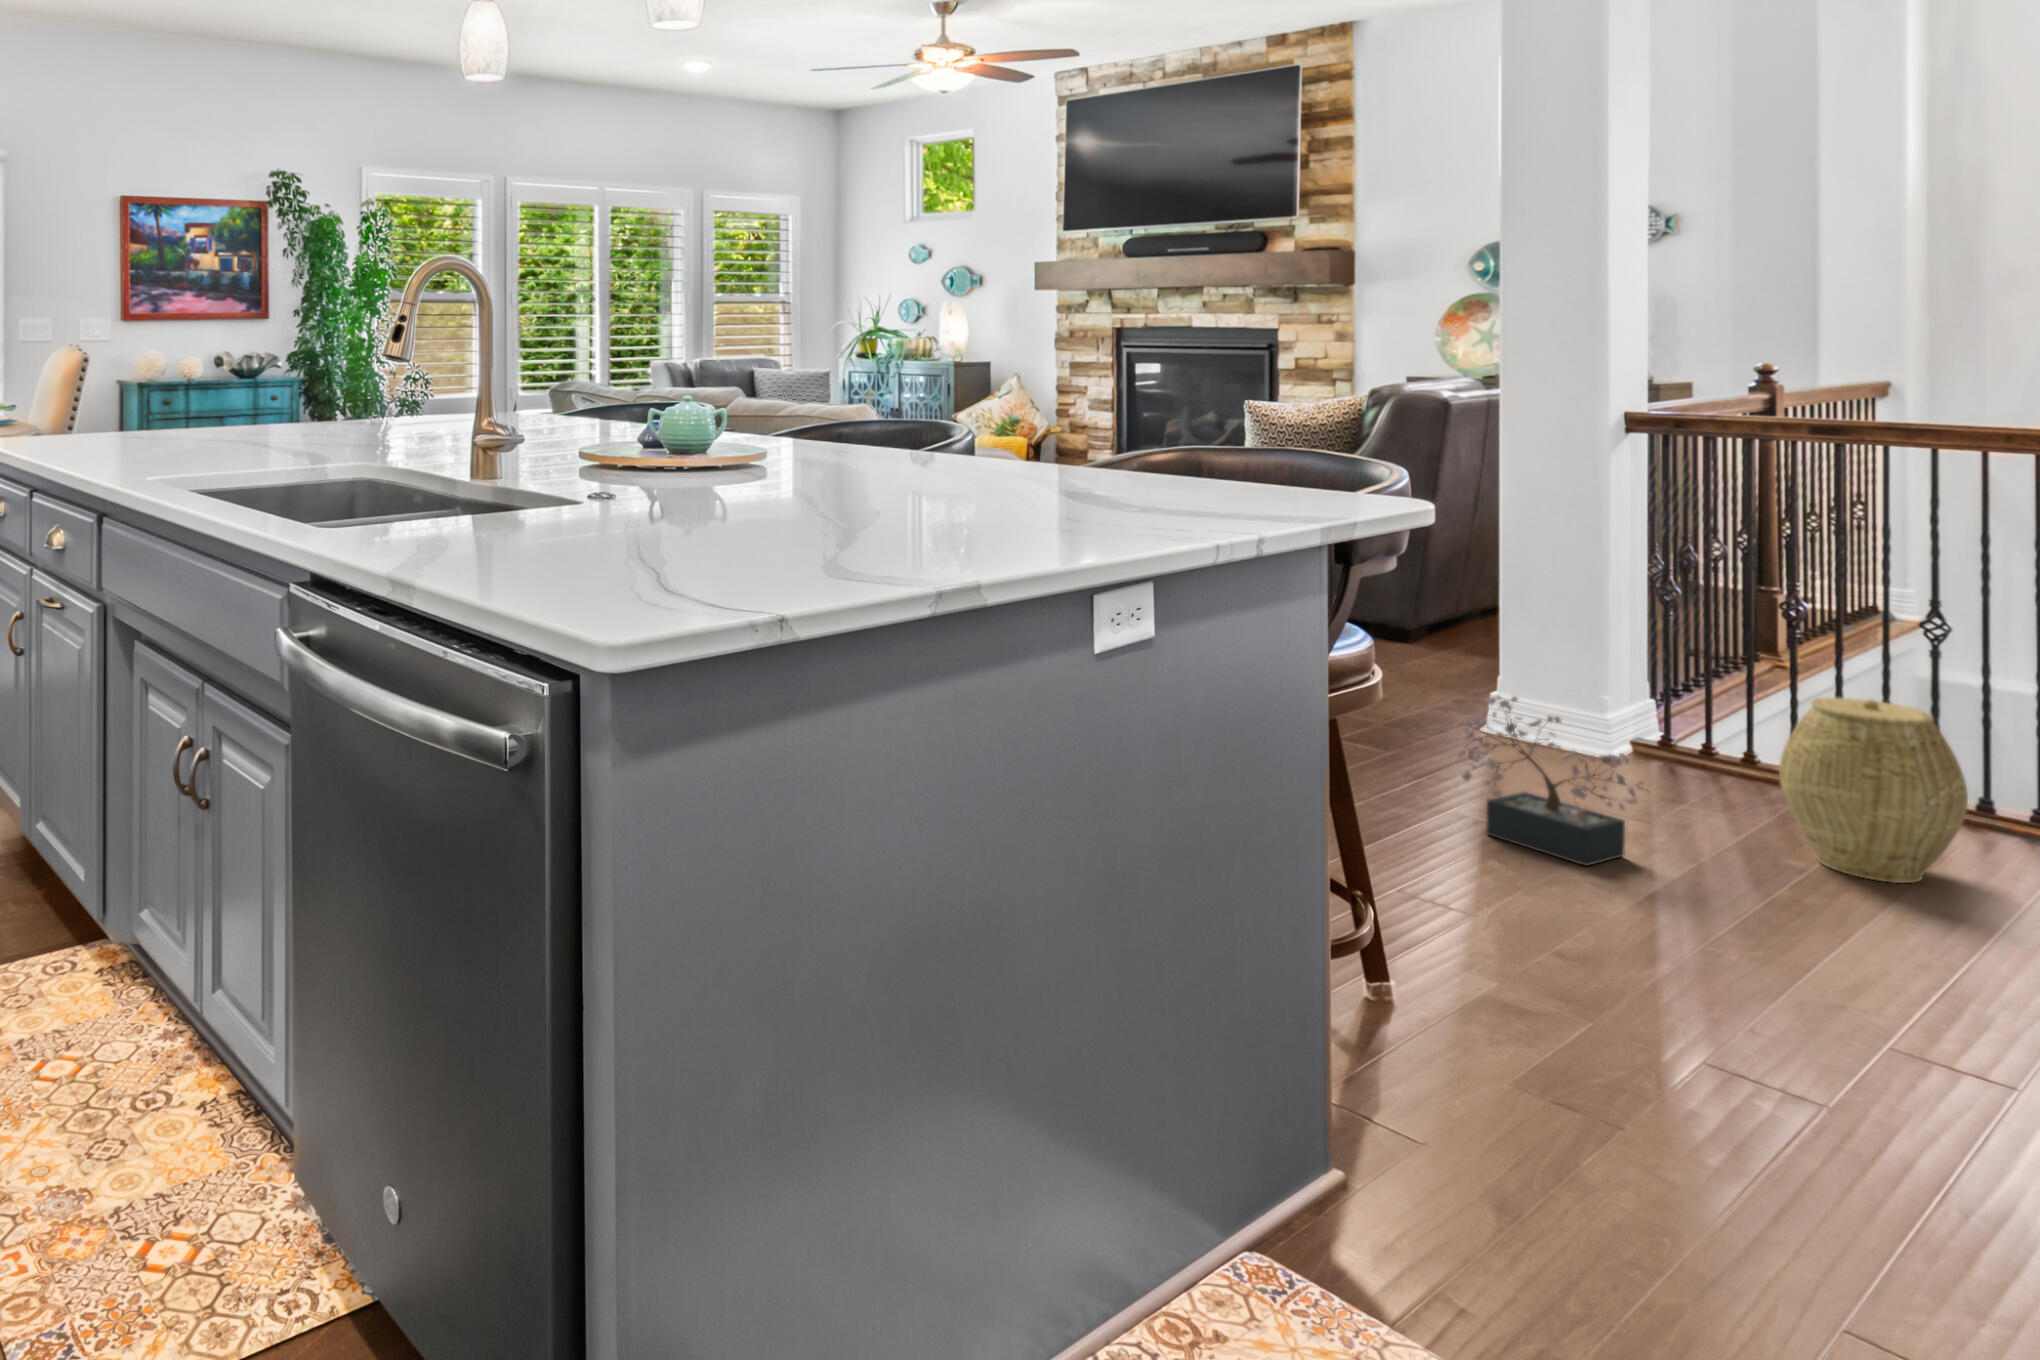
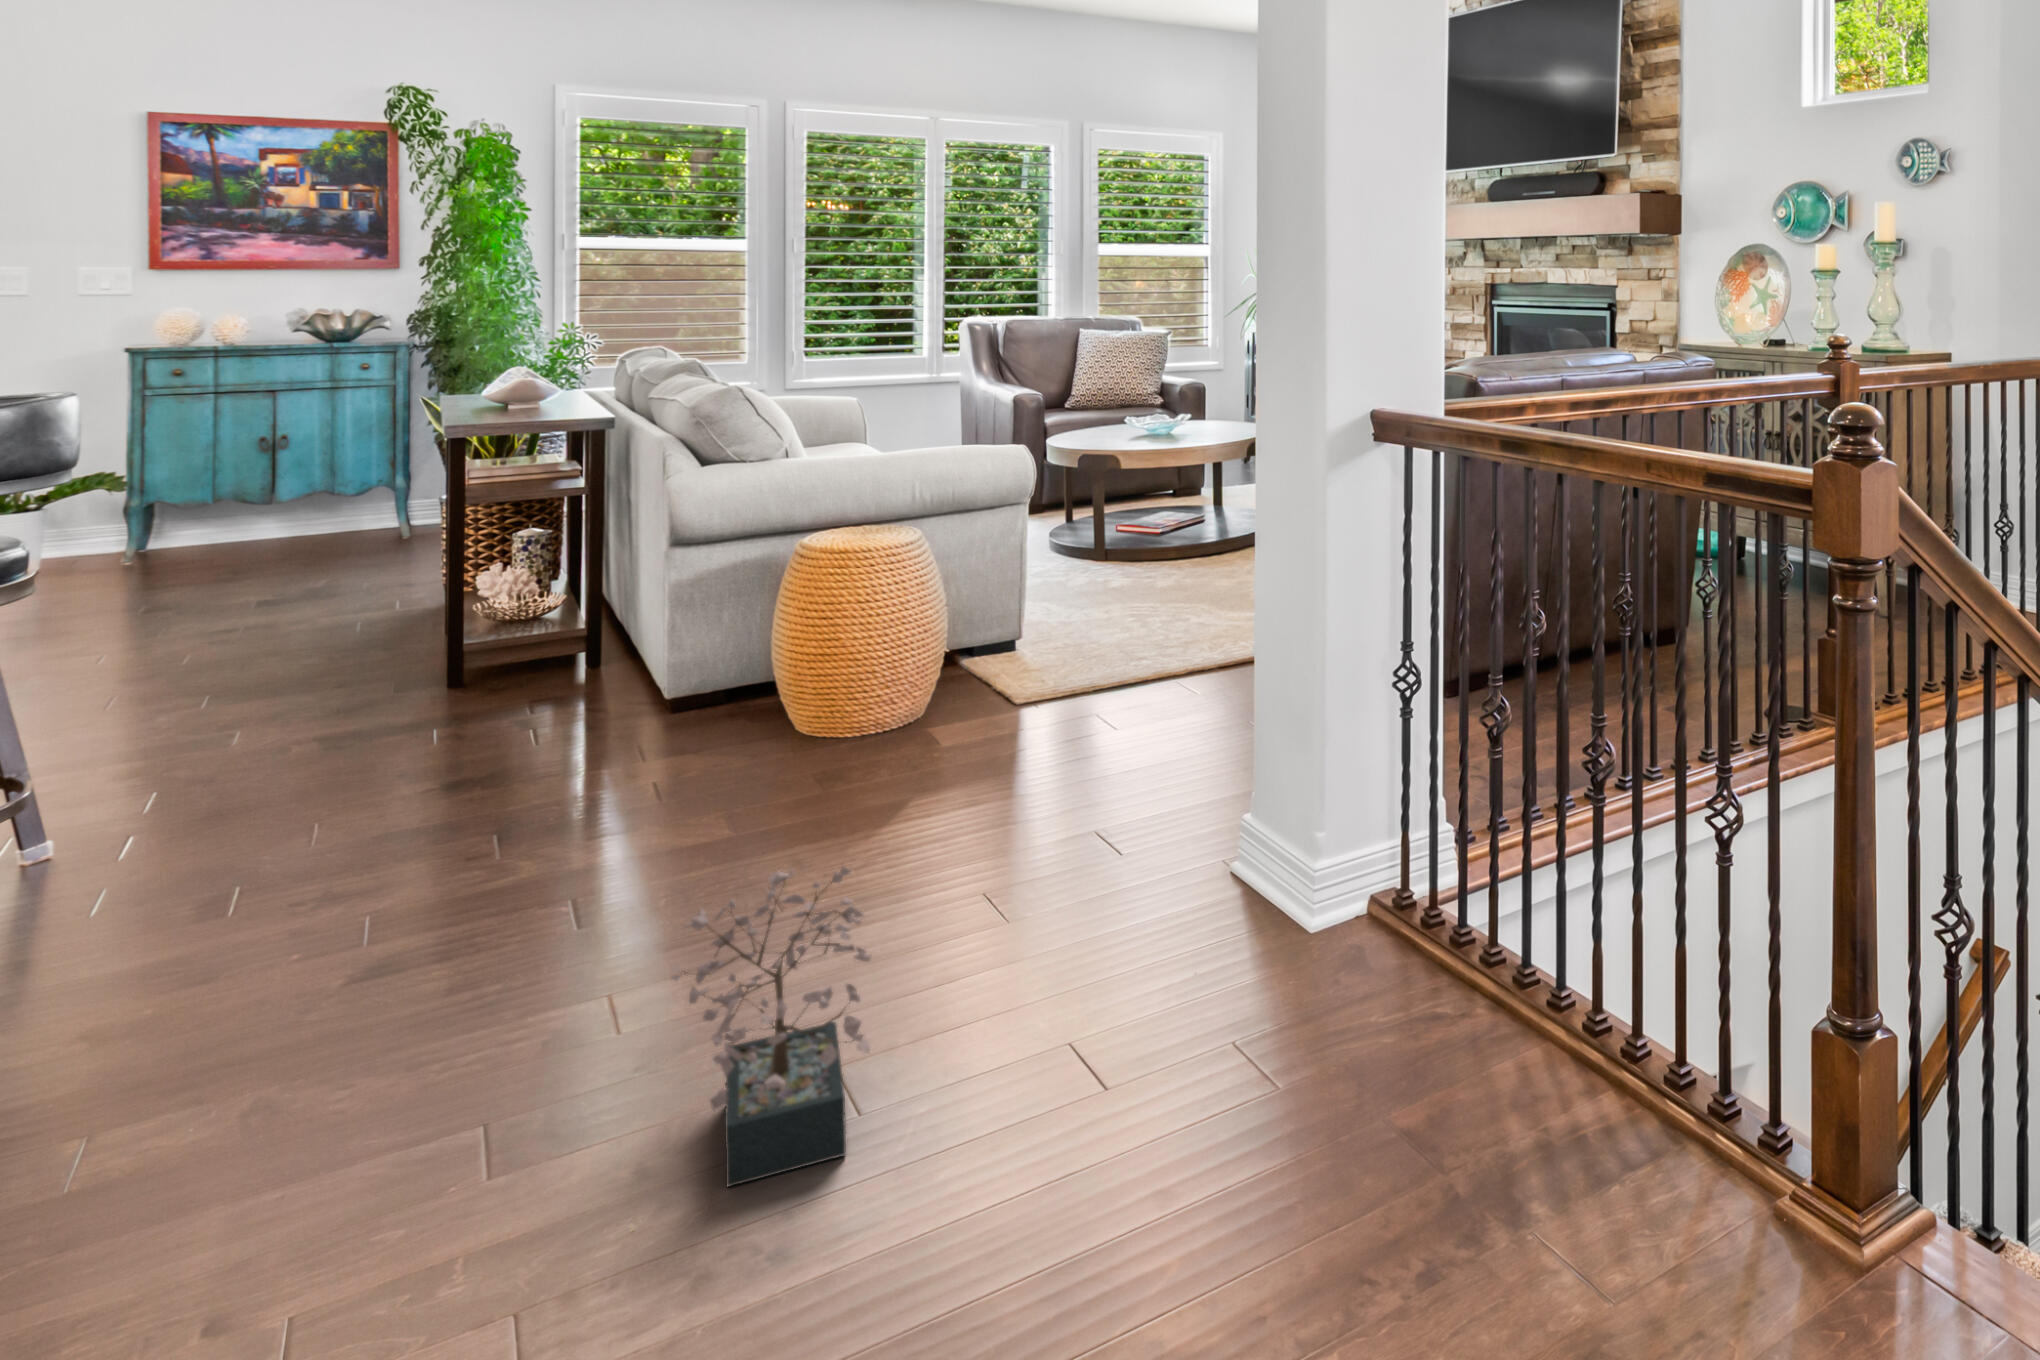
woven basket: present [1779,697,1968,883] -> none [1084,884,1319,1217]

